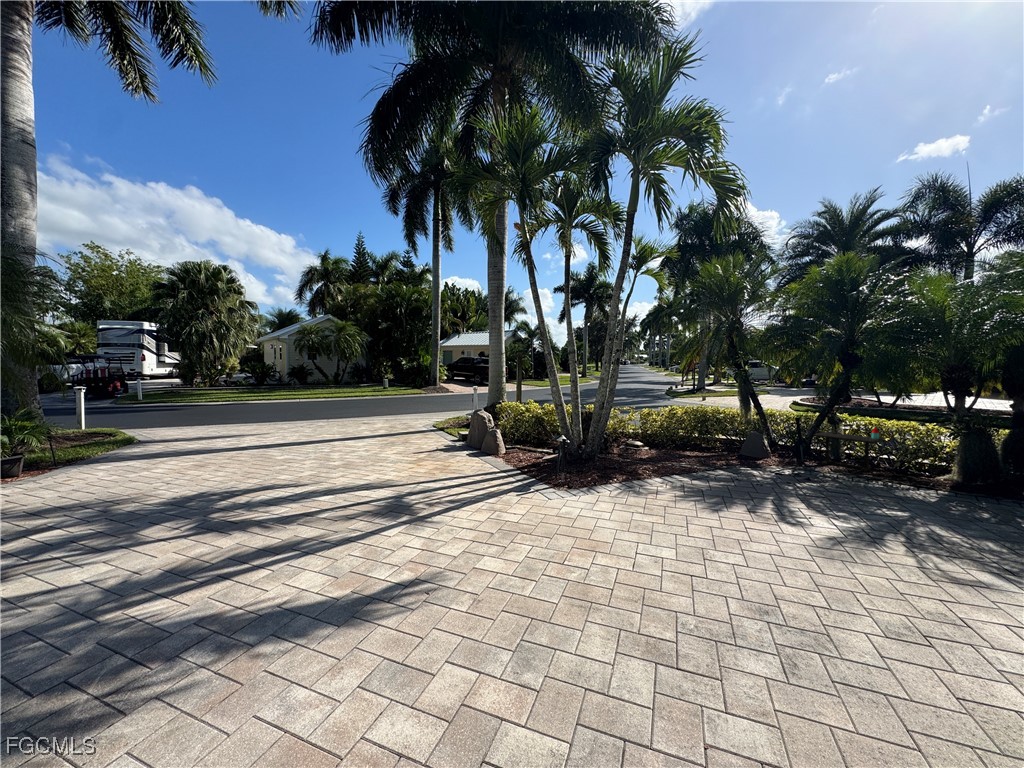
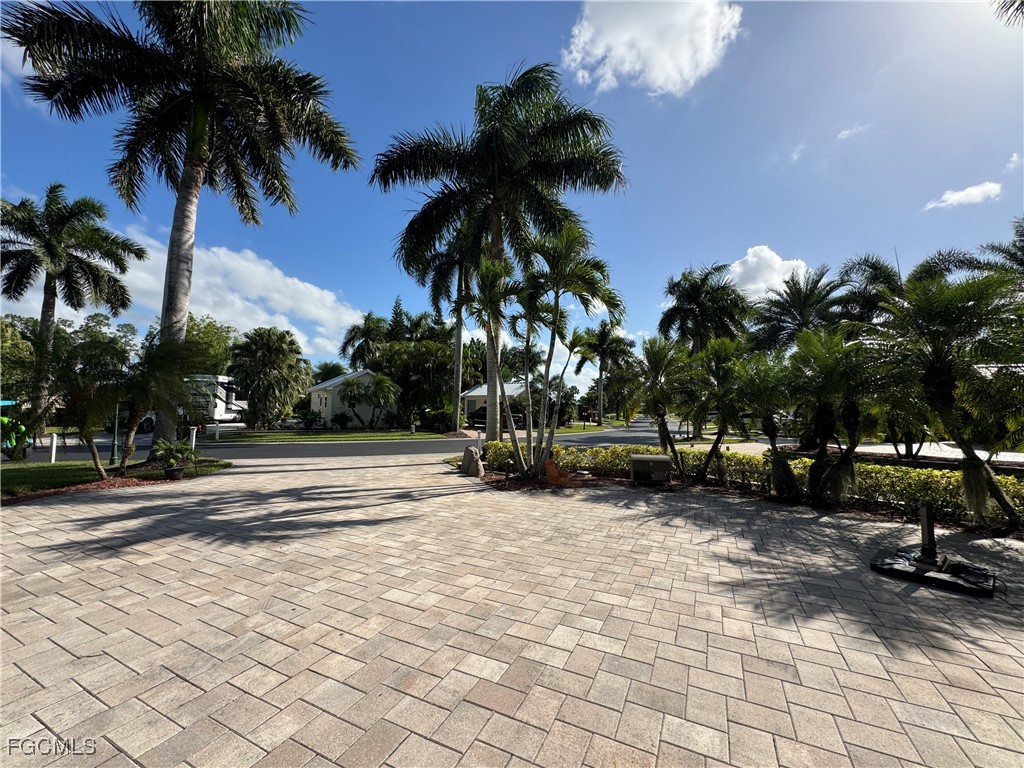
storage bench: none [675,416,733,455] -> present [631,455,671,486]
lounge chair: none [577,425,631,473] -> present [544,459,582,493]

